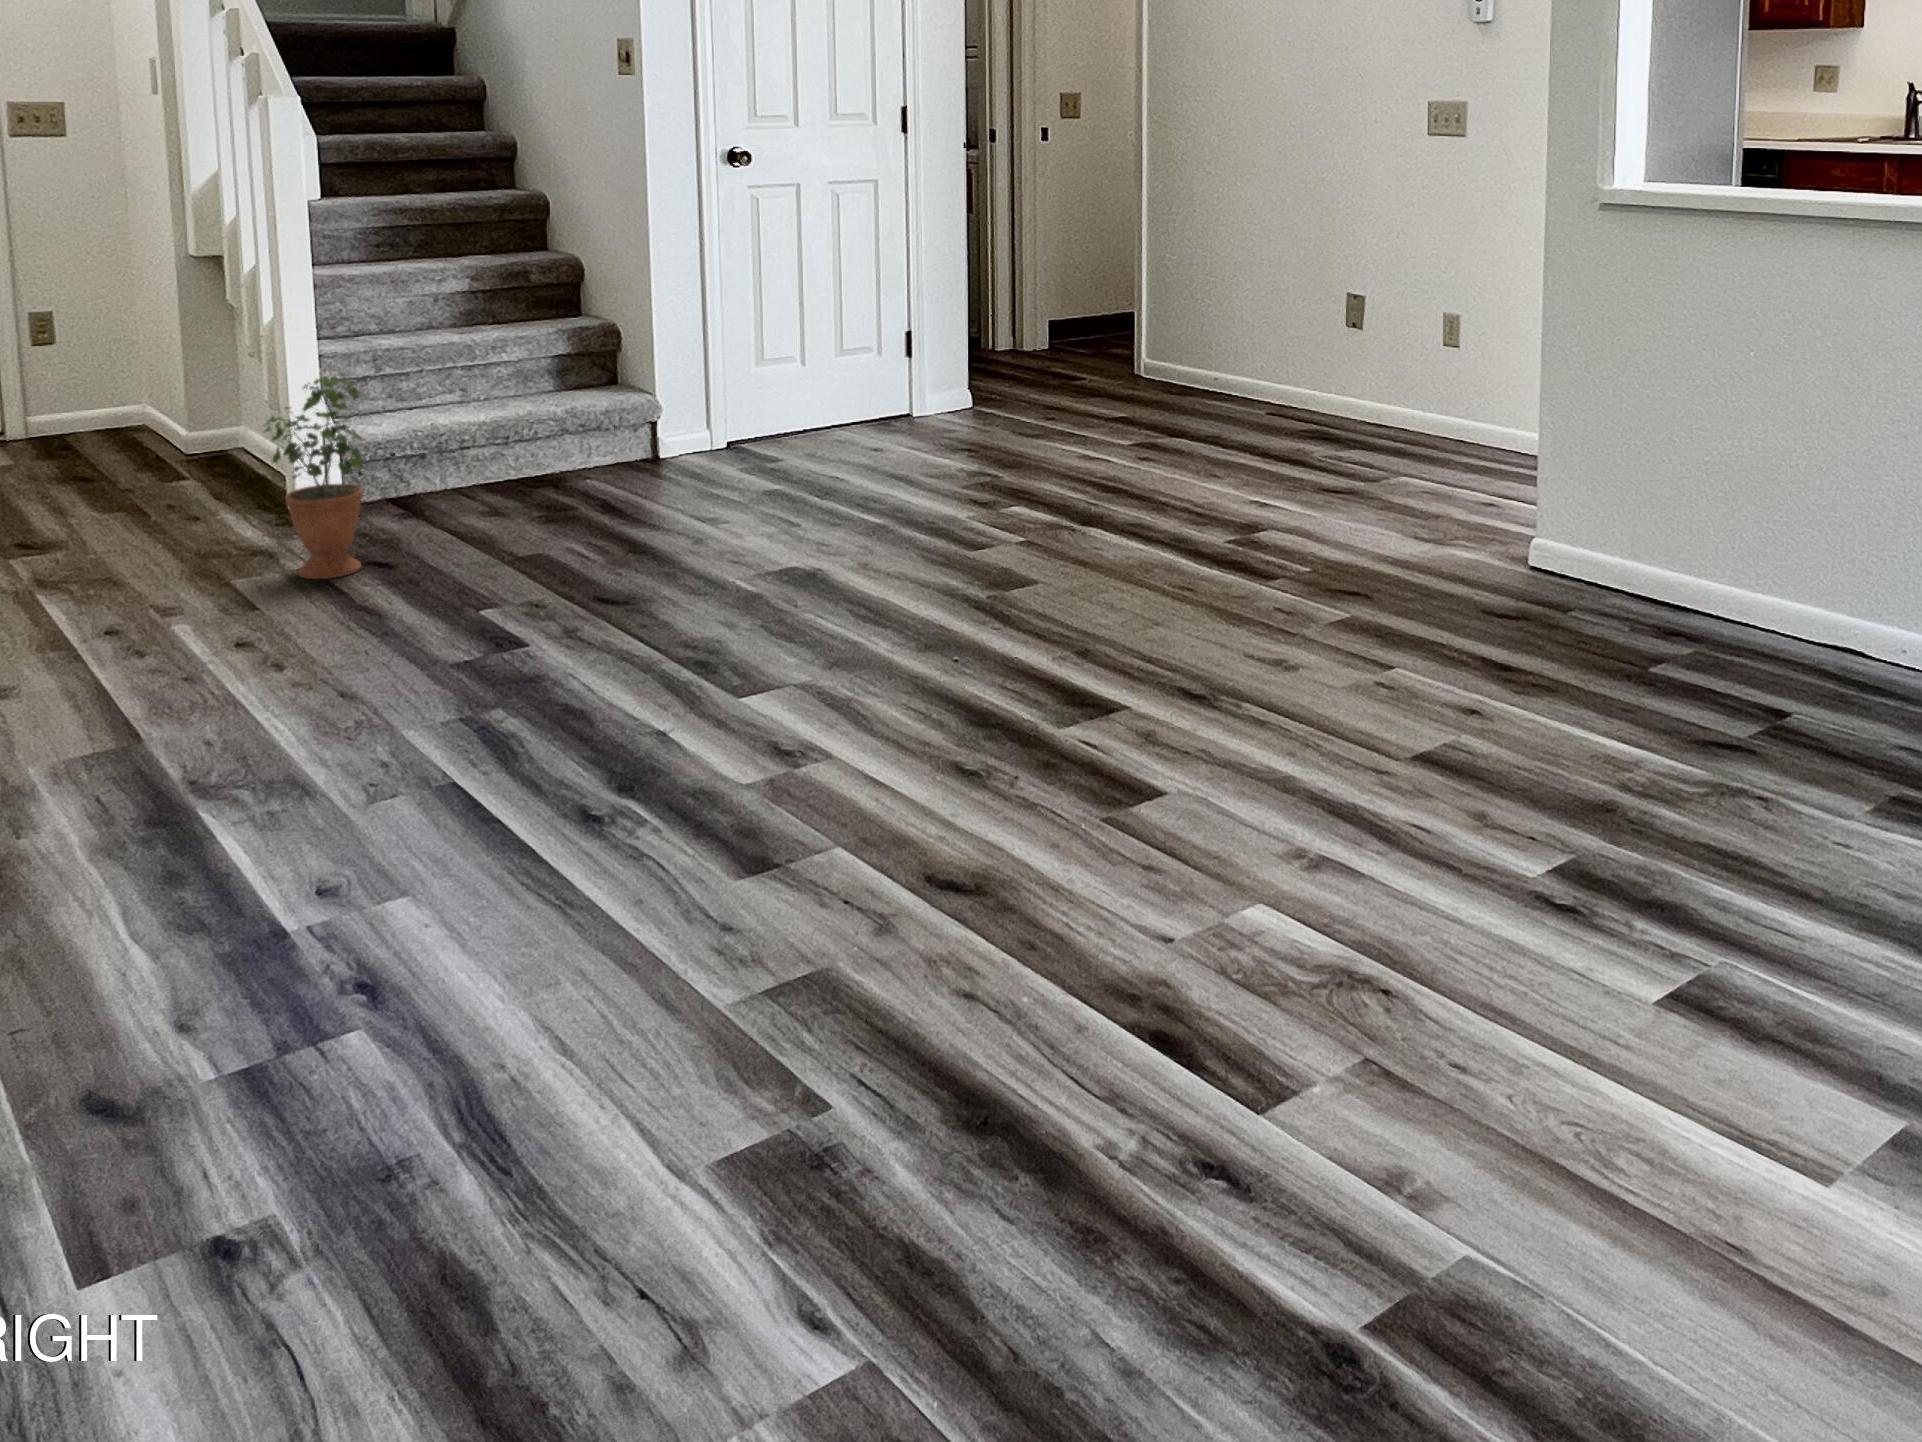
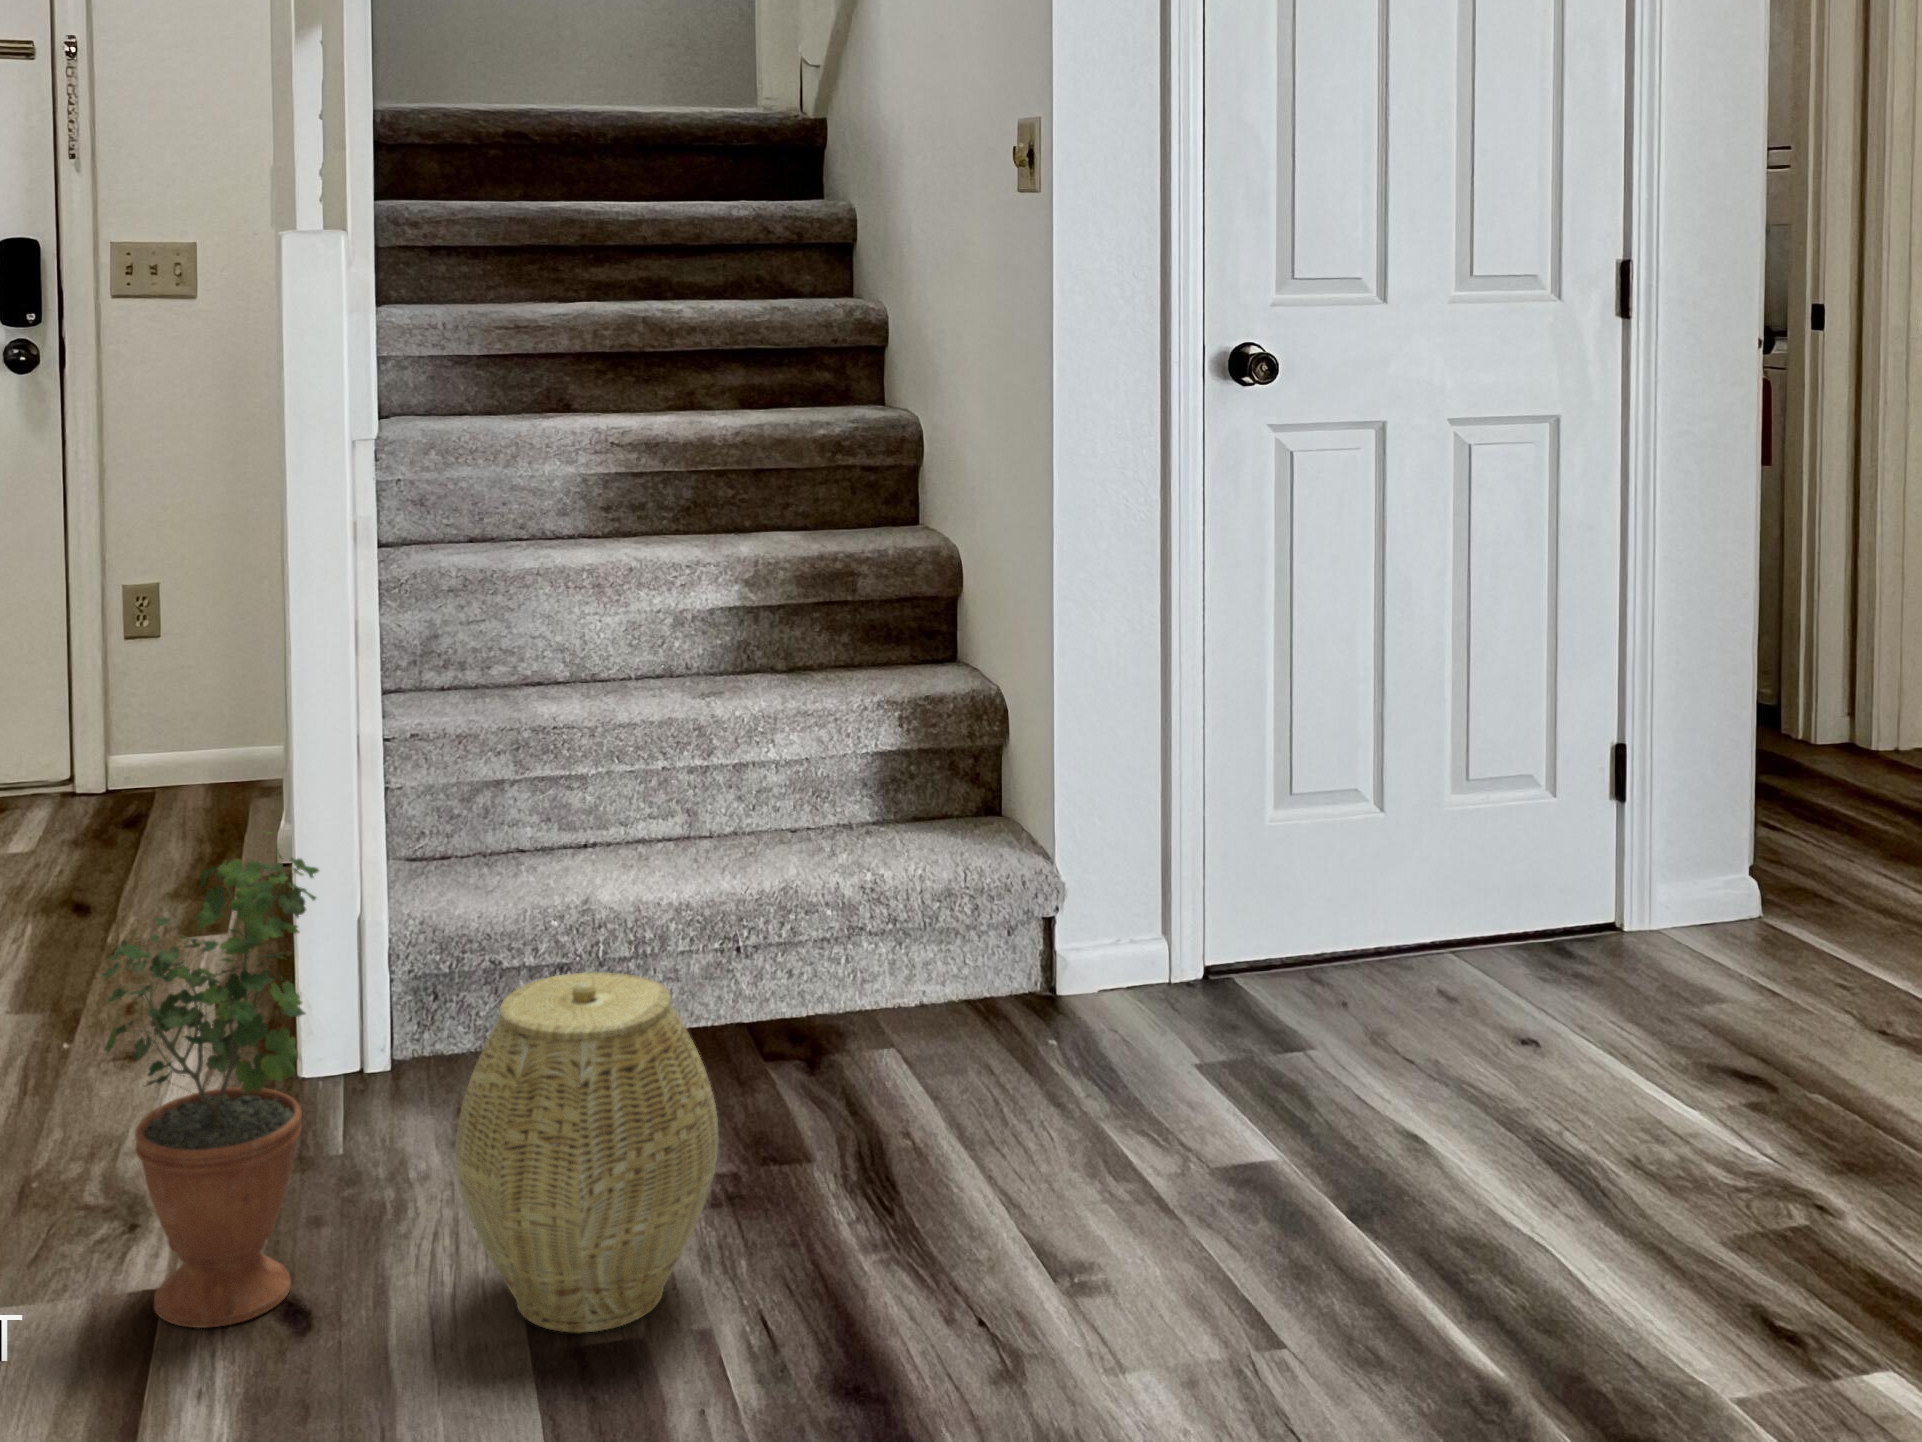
woven basket: none [441,417,558,560] -> present [456,972,719,1333]

